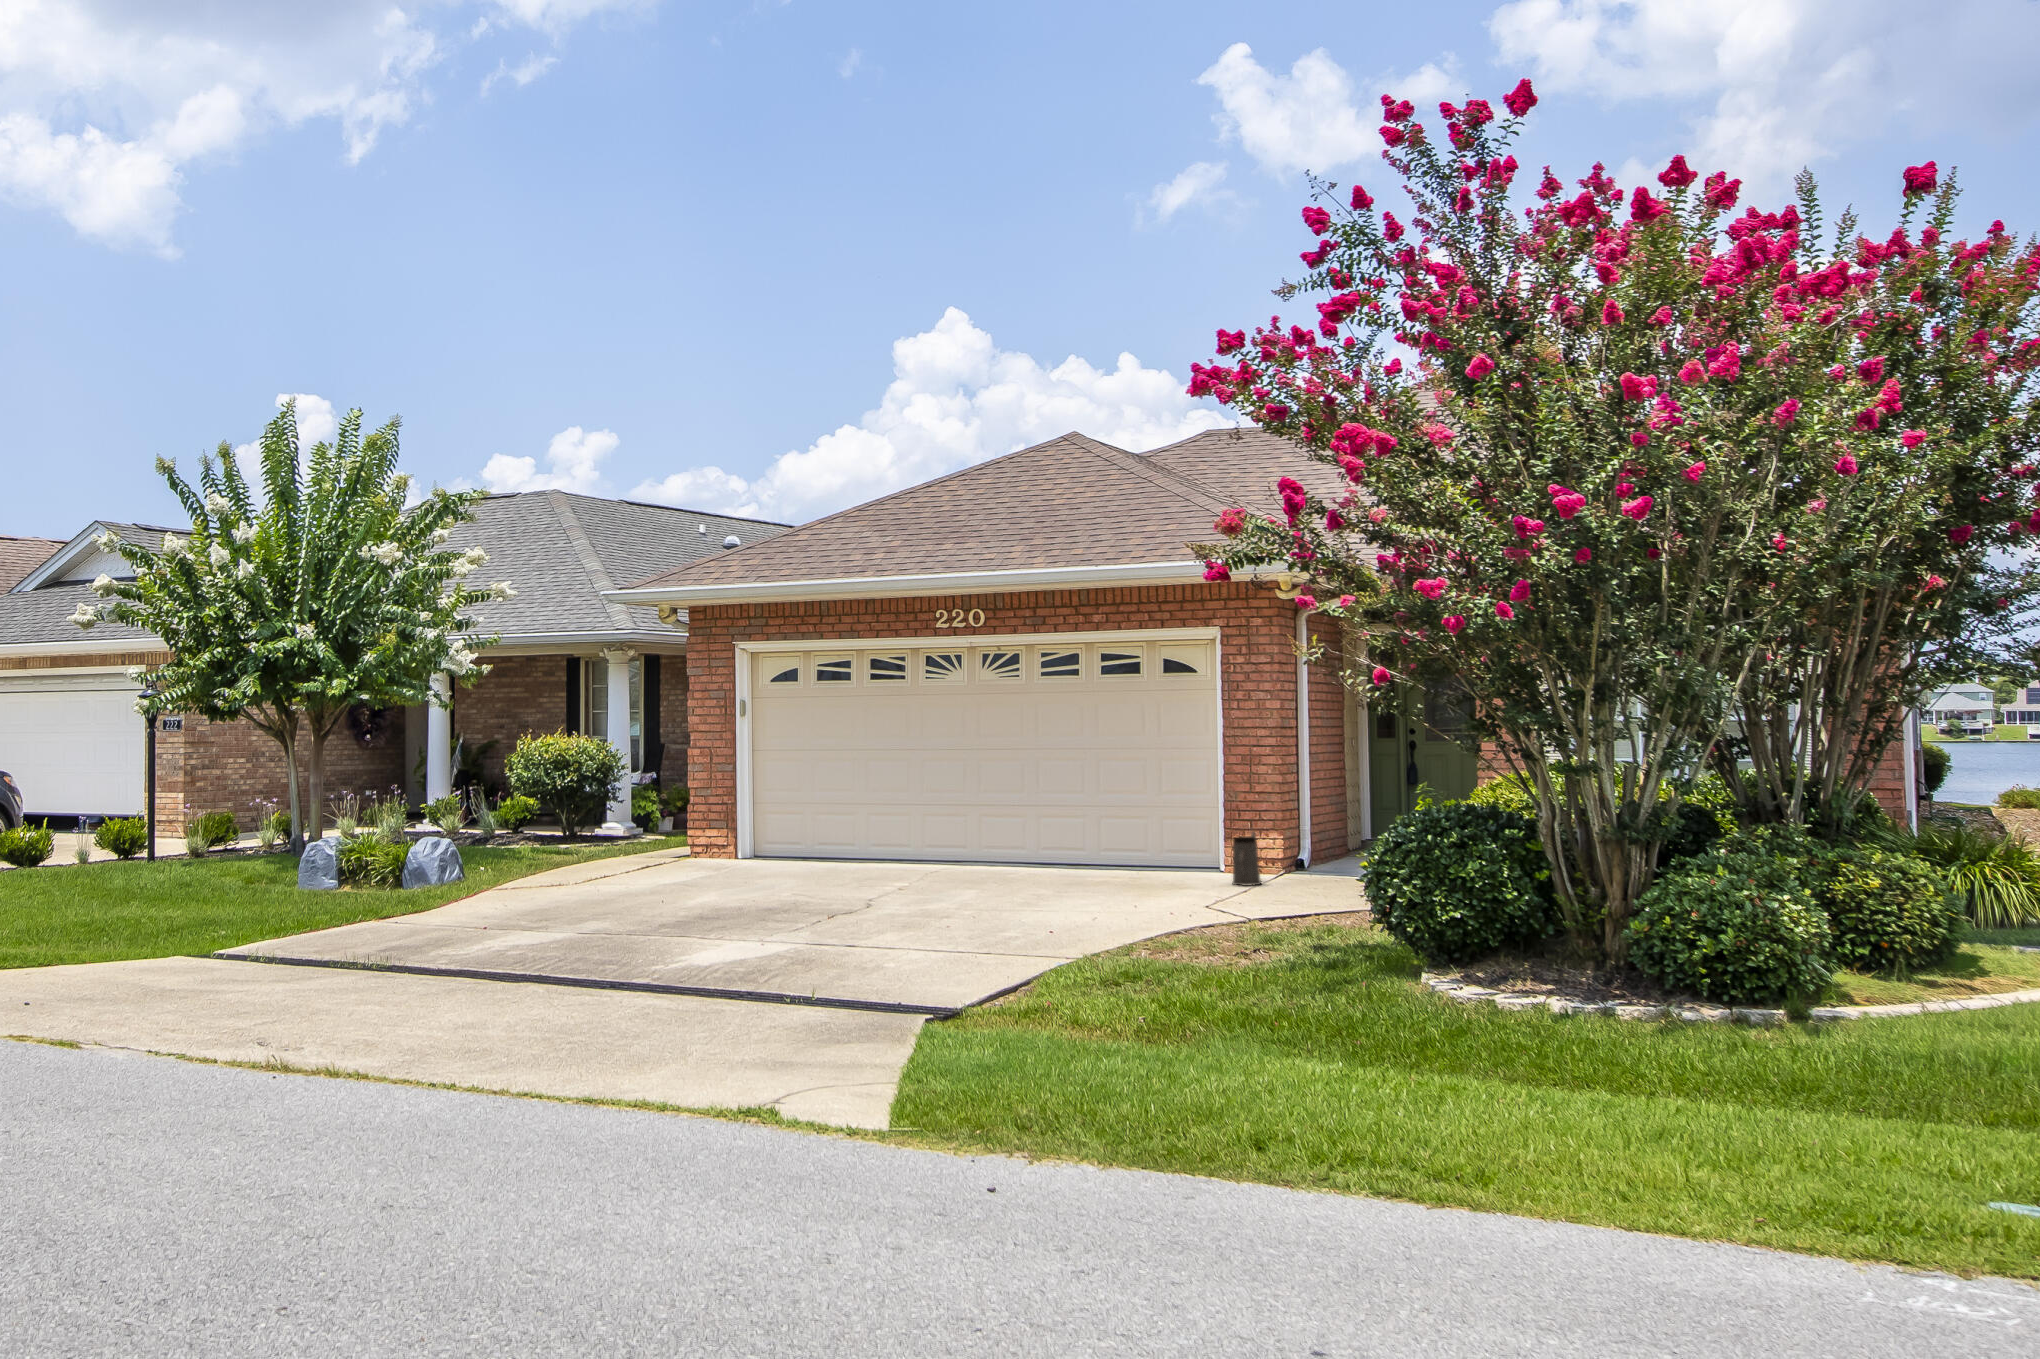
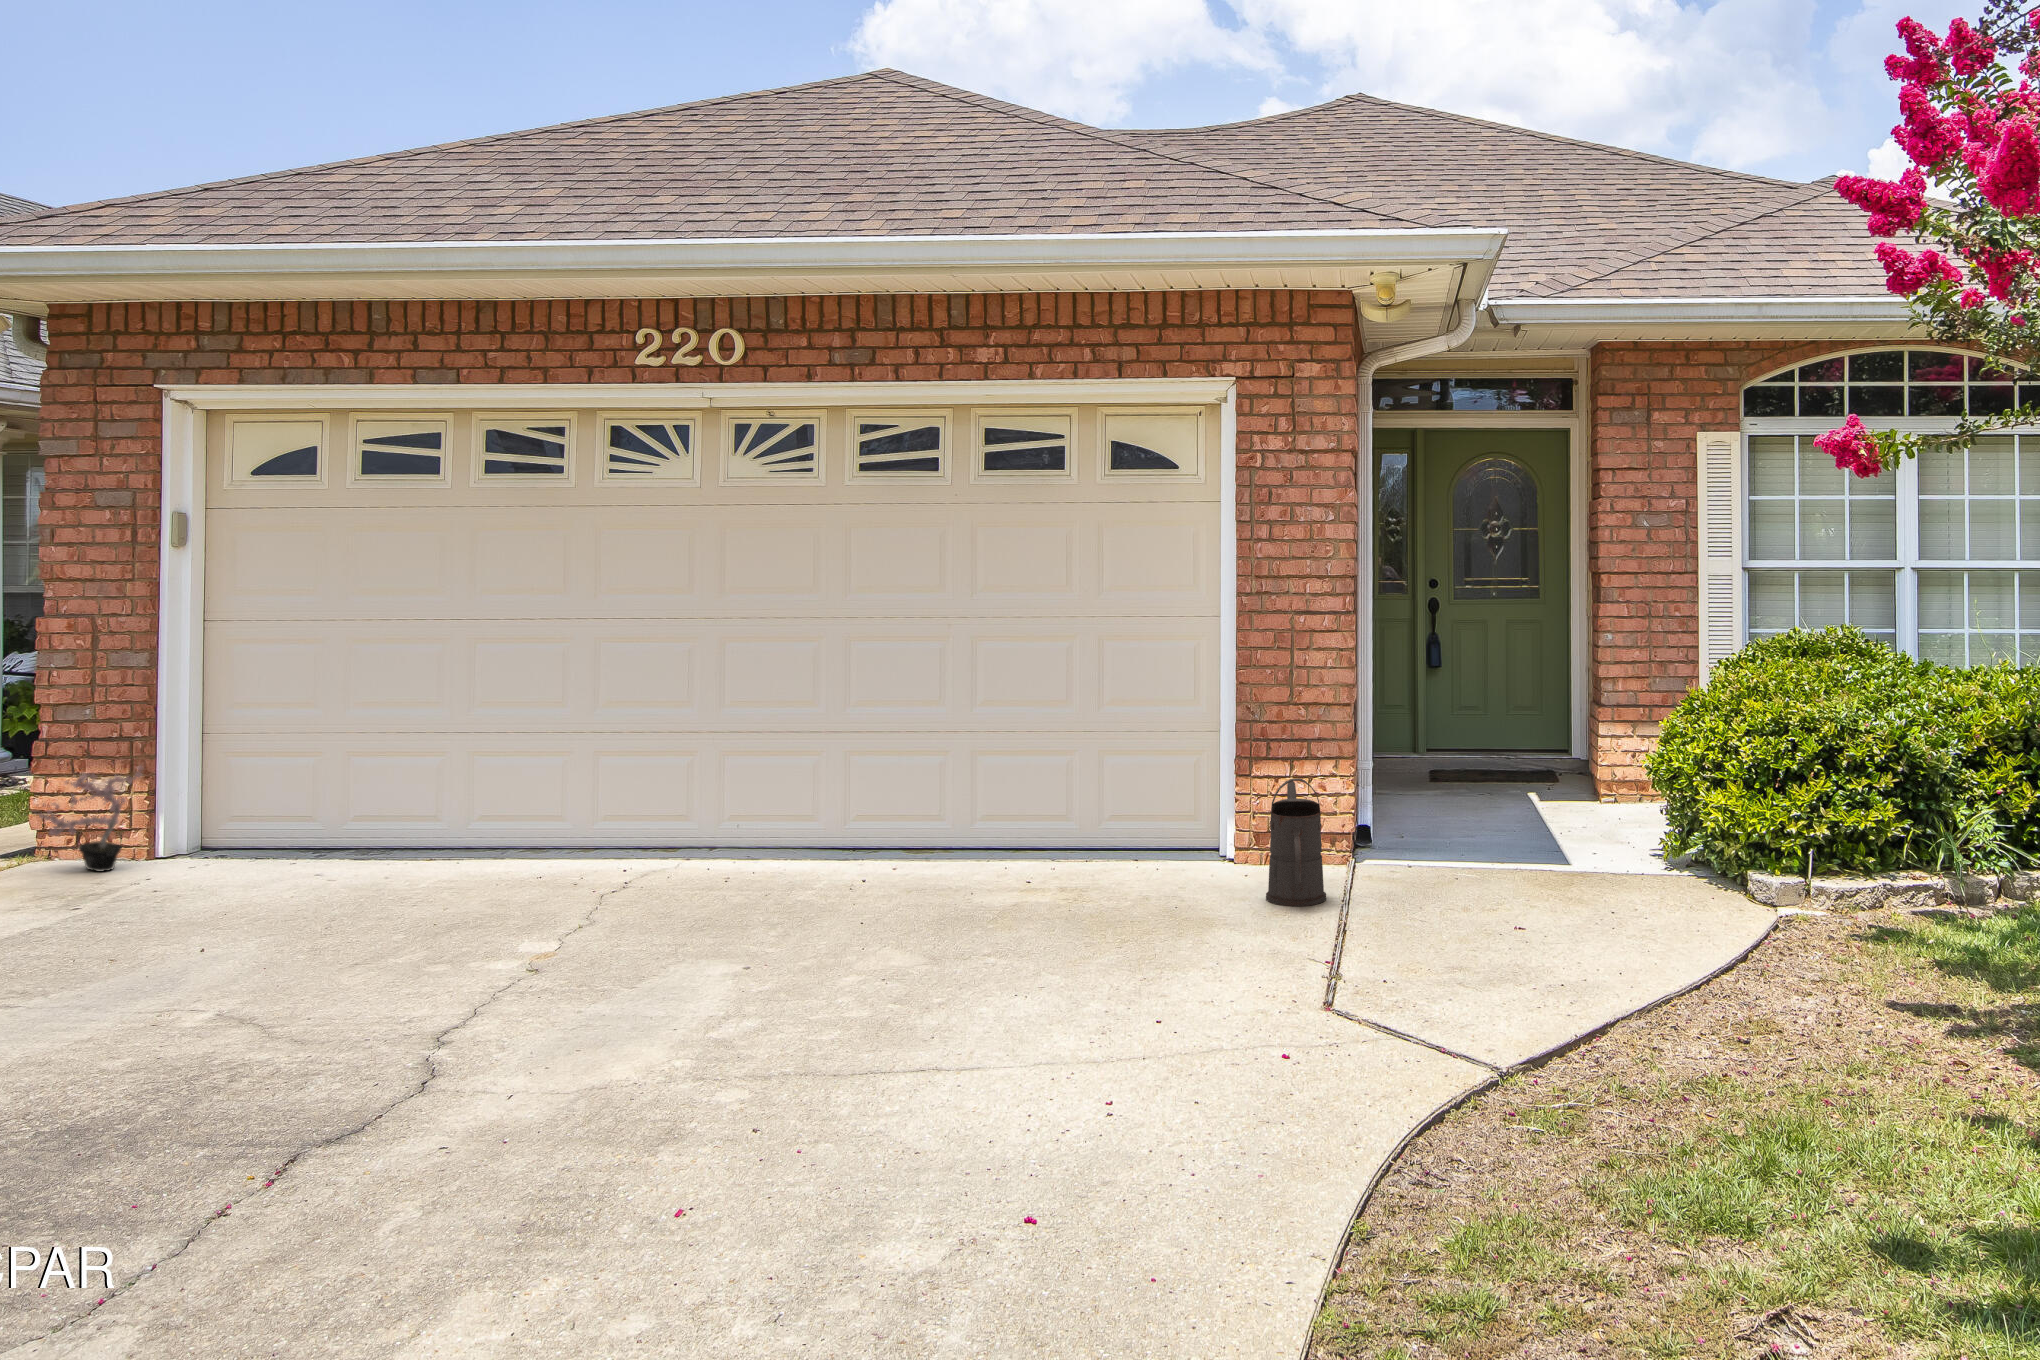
potted plant: none [692,816,737,864] -> present [33,766,142,872]

